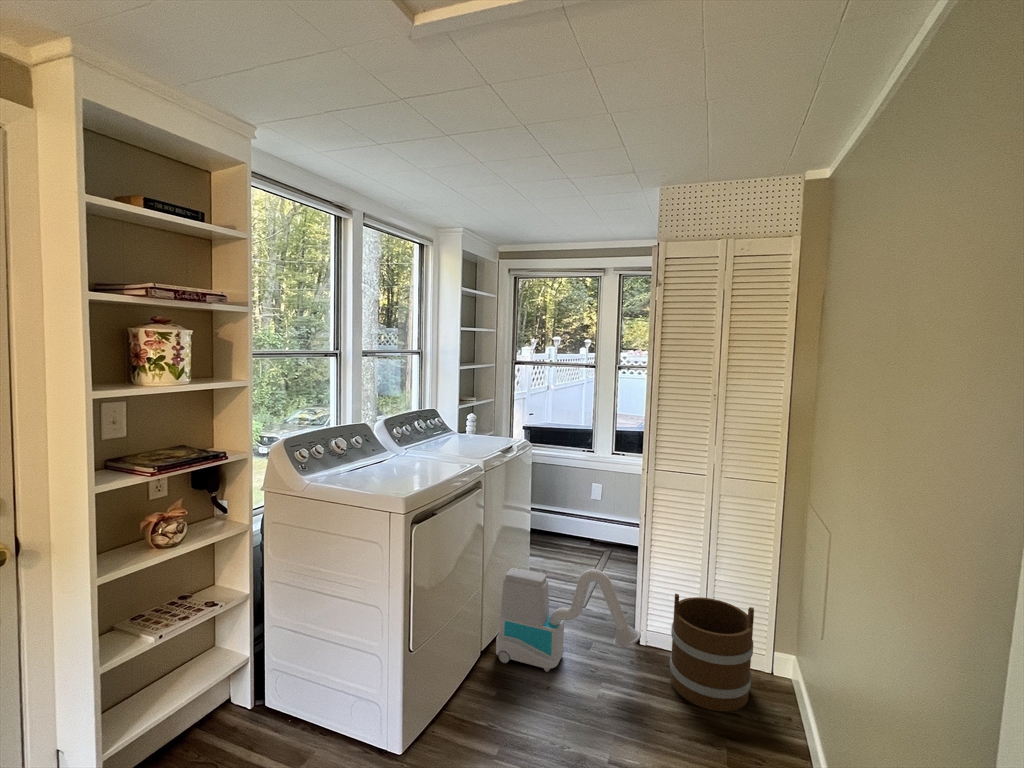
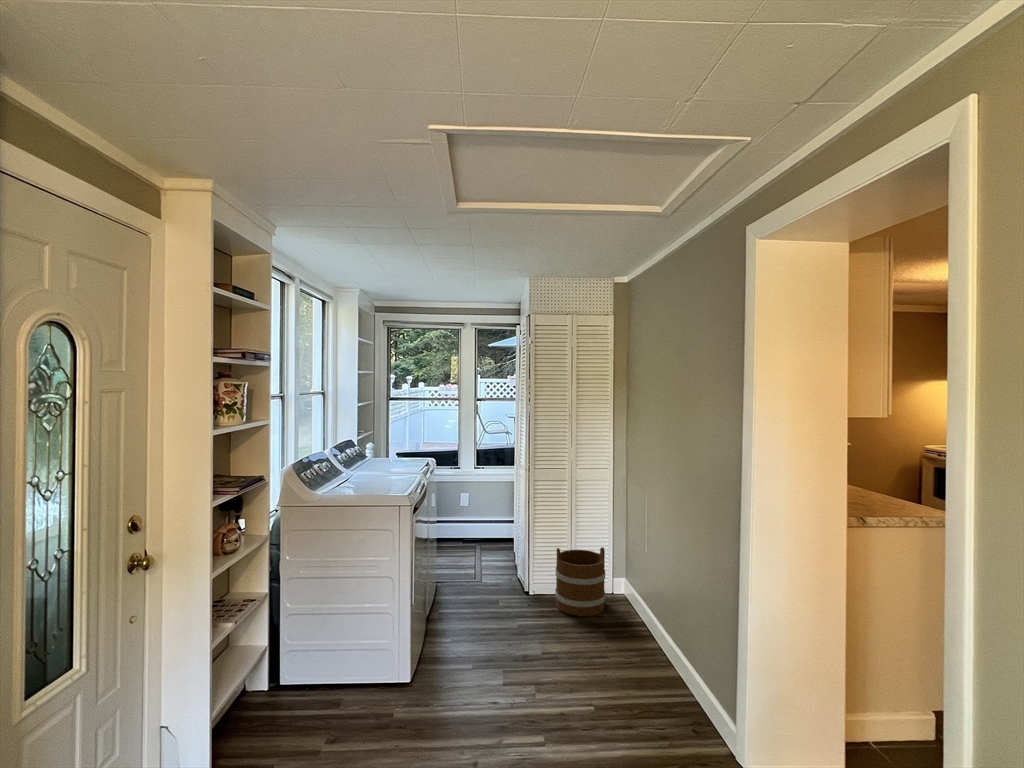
vacuum cleaner: present [496,568,641,672] -> none [438,540,540,622]

